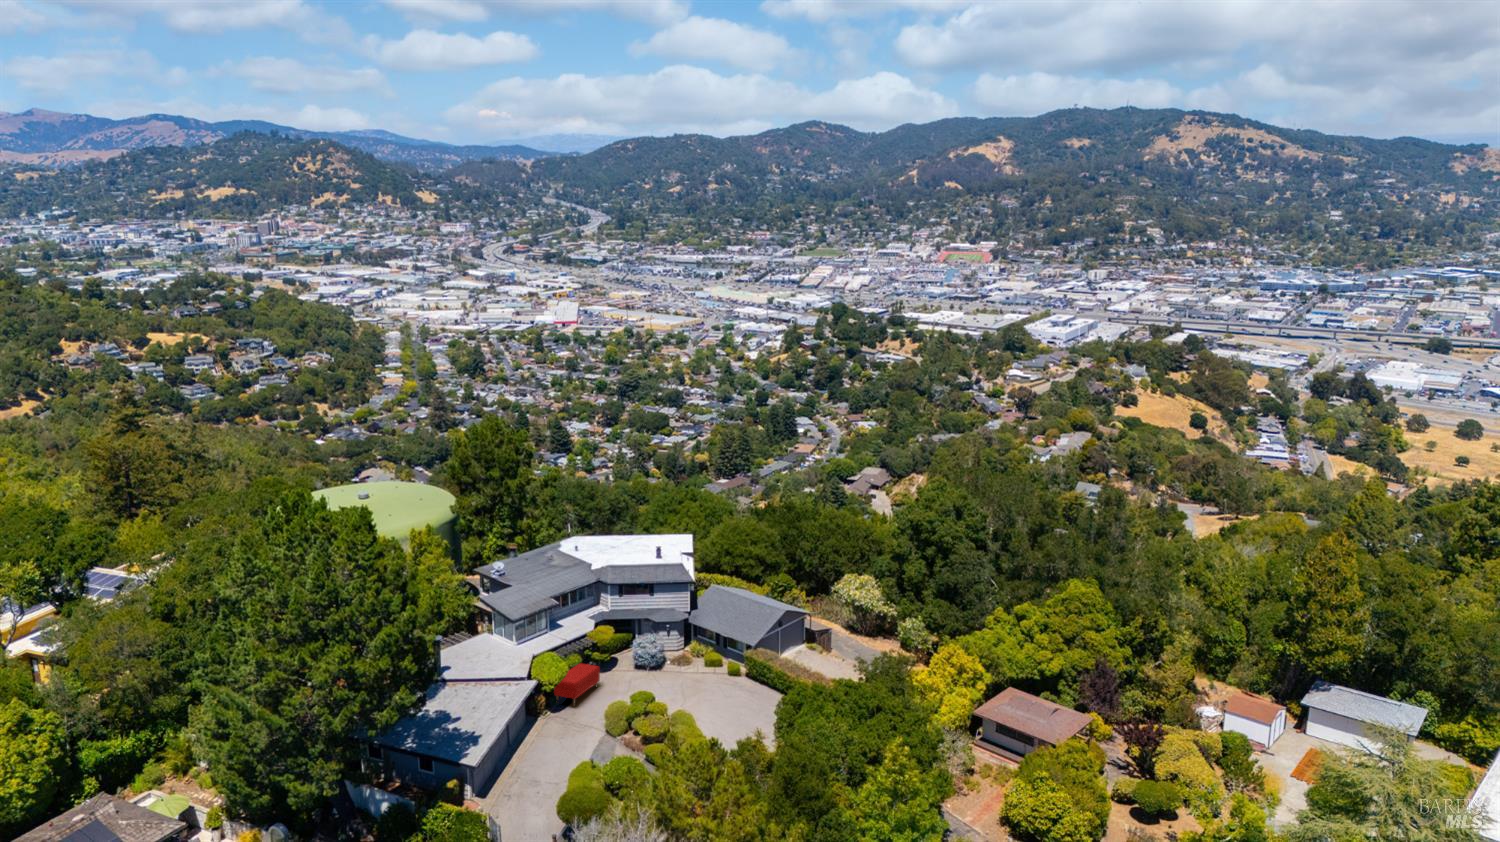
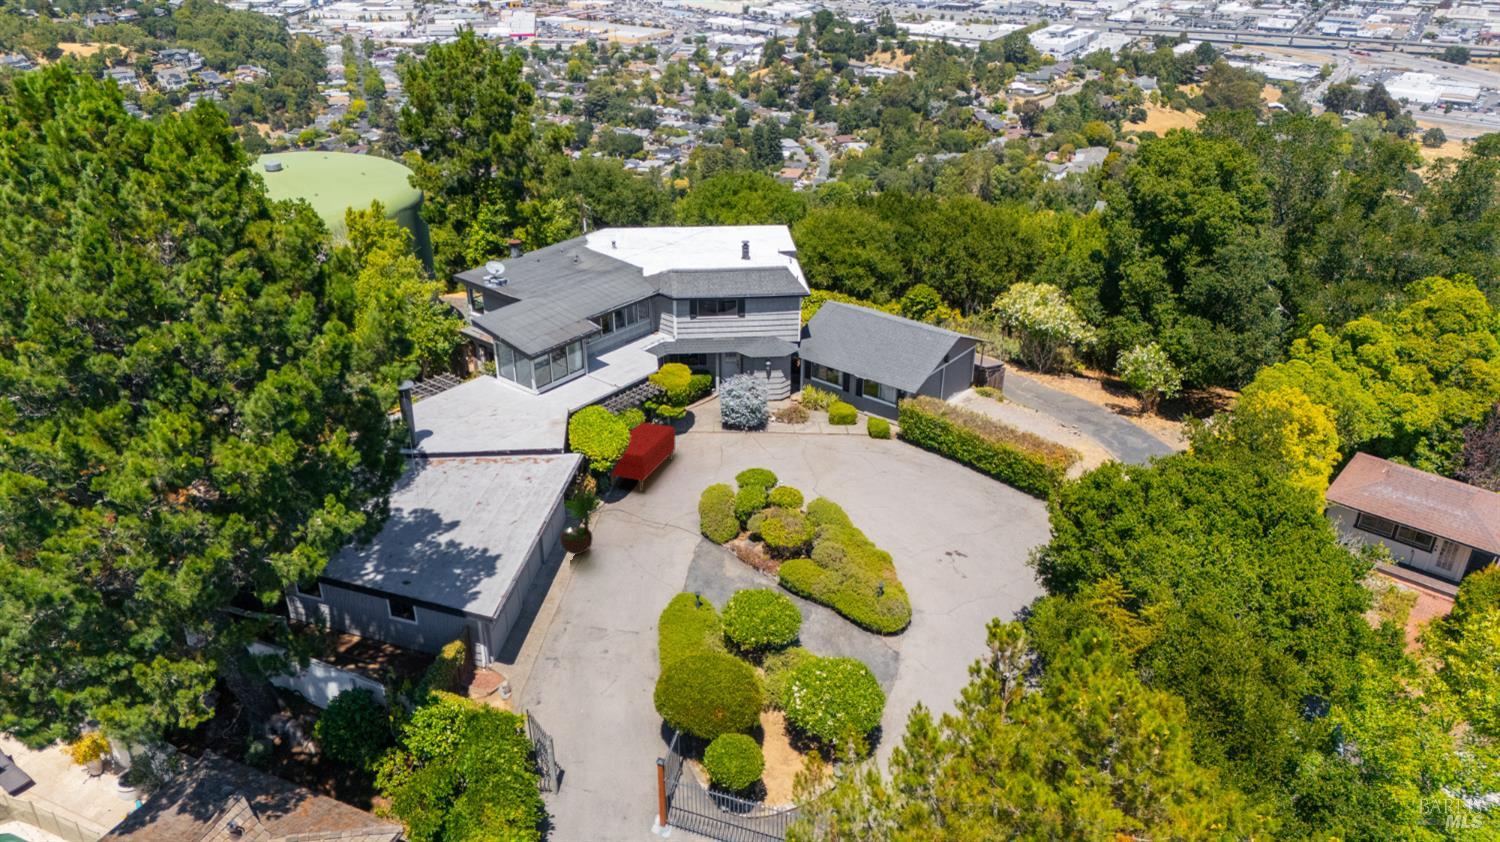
potted tree: none [520,699,545,741] -> present [561,491,598,554]

